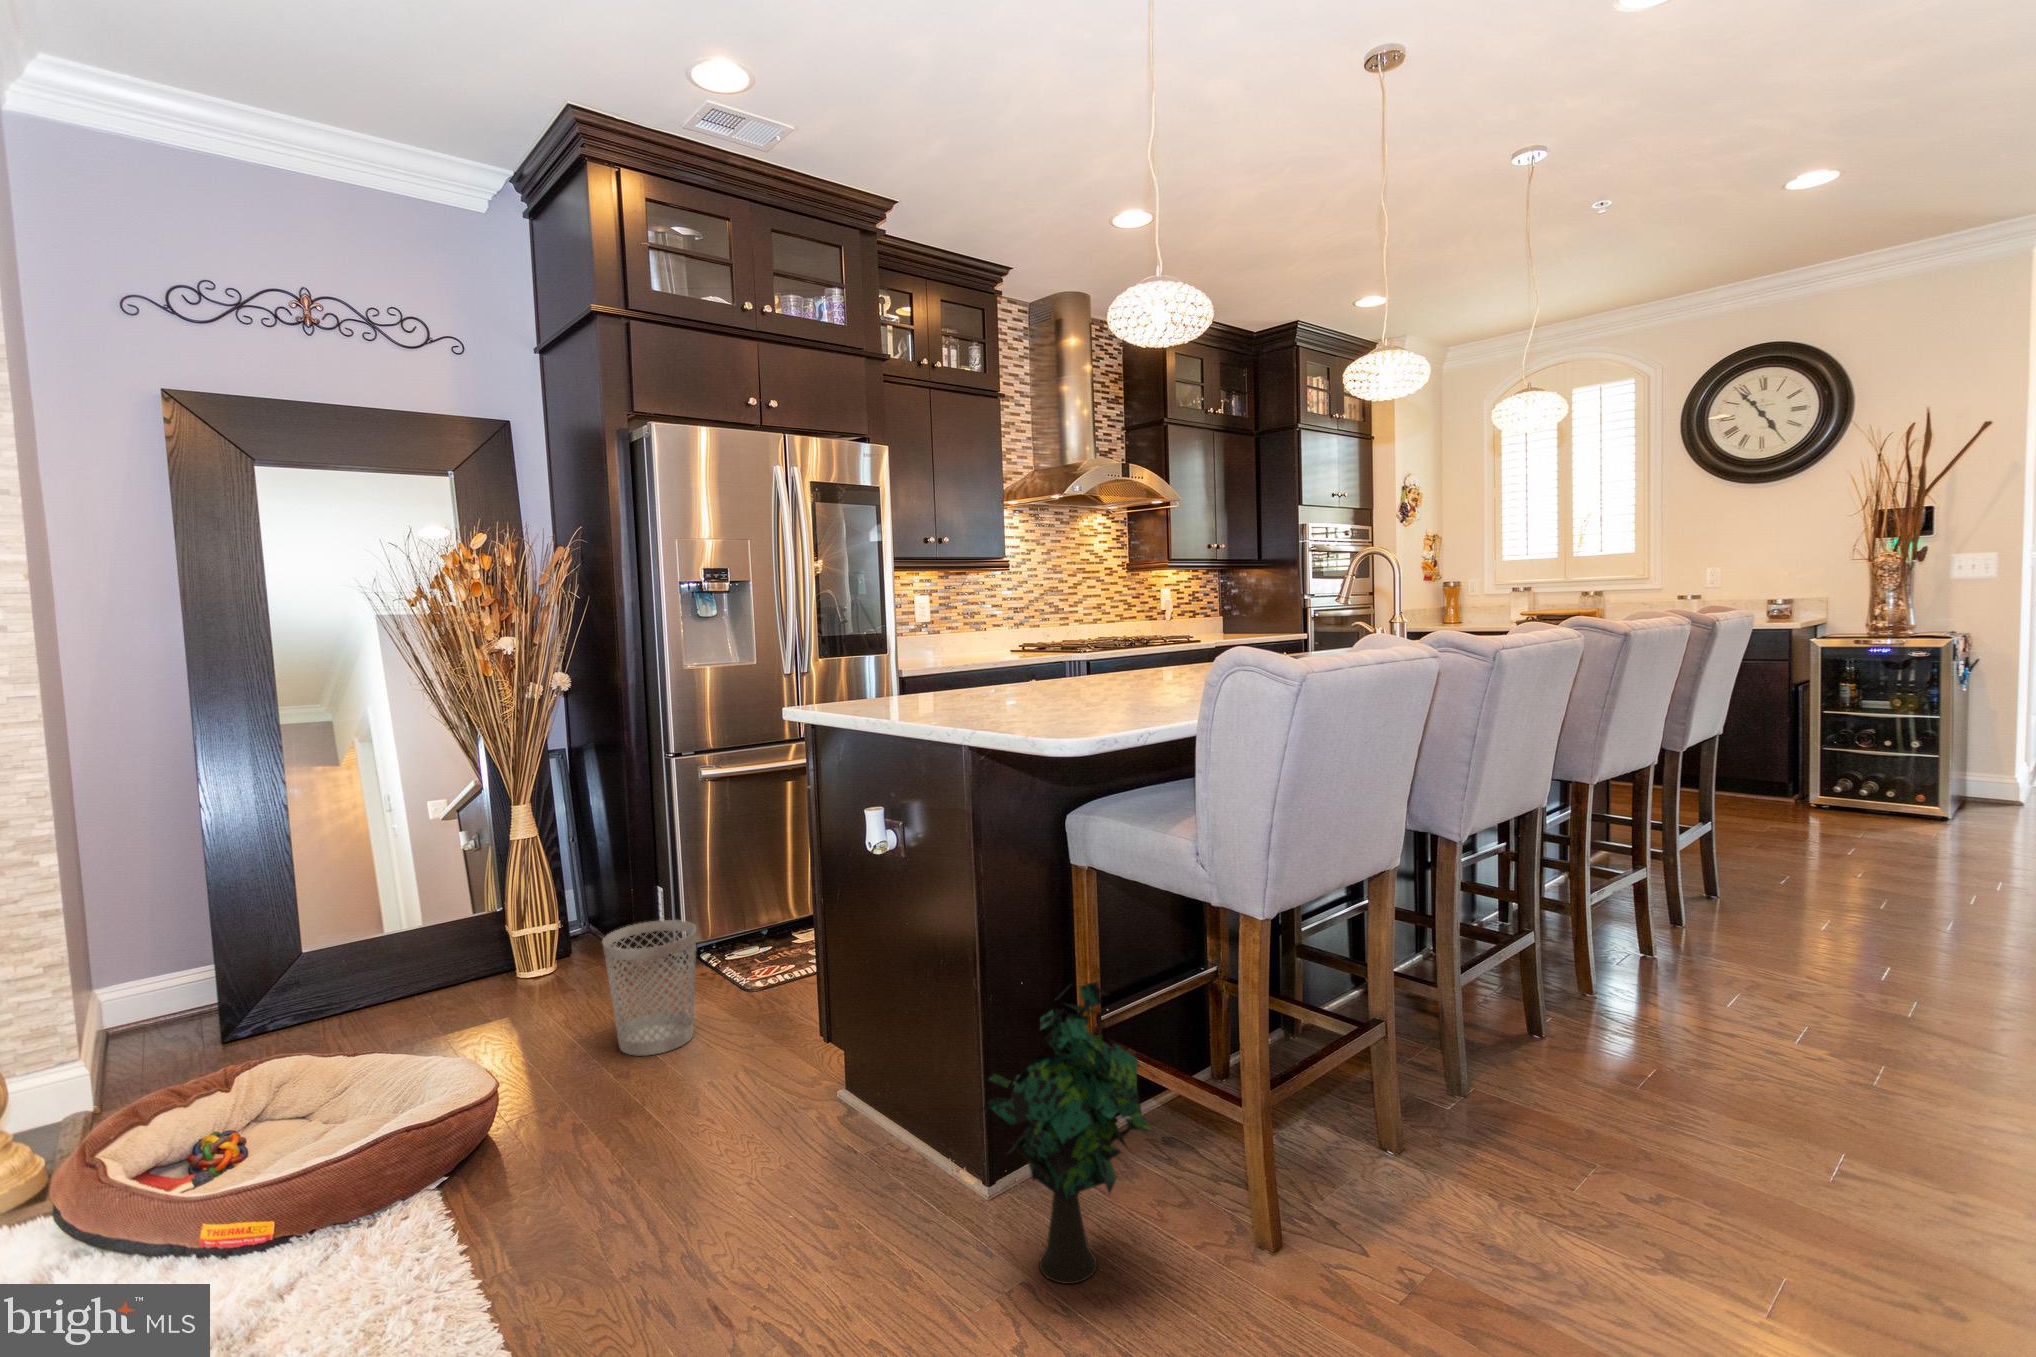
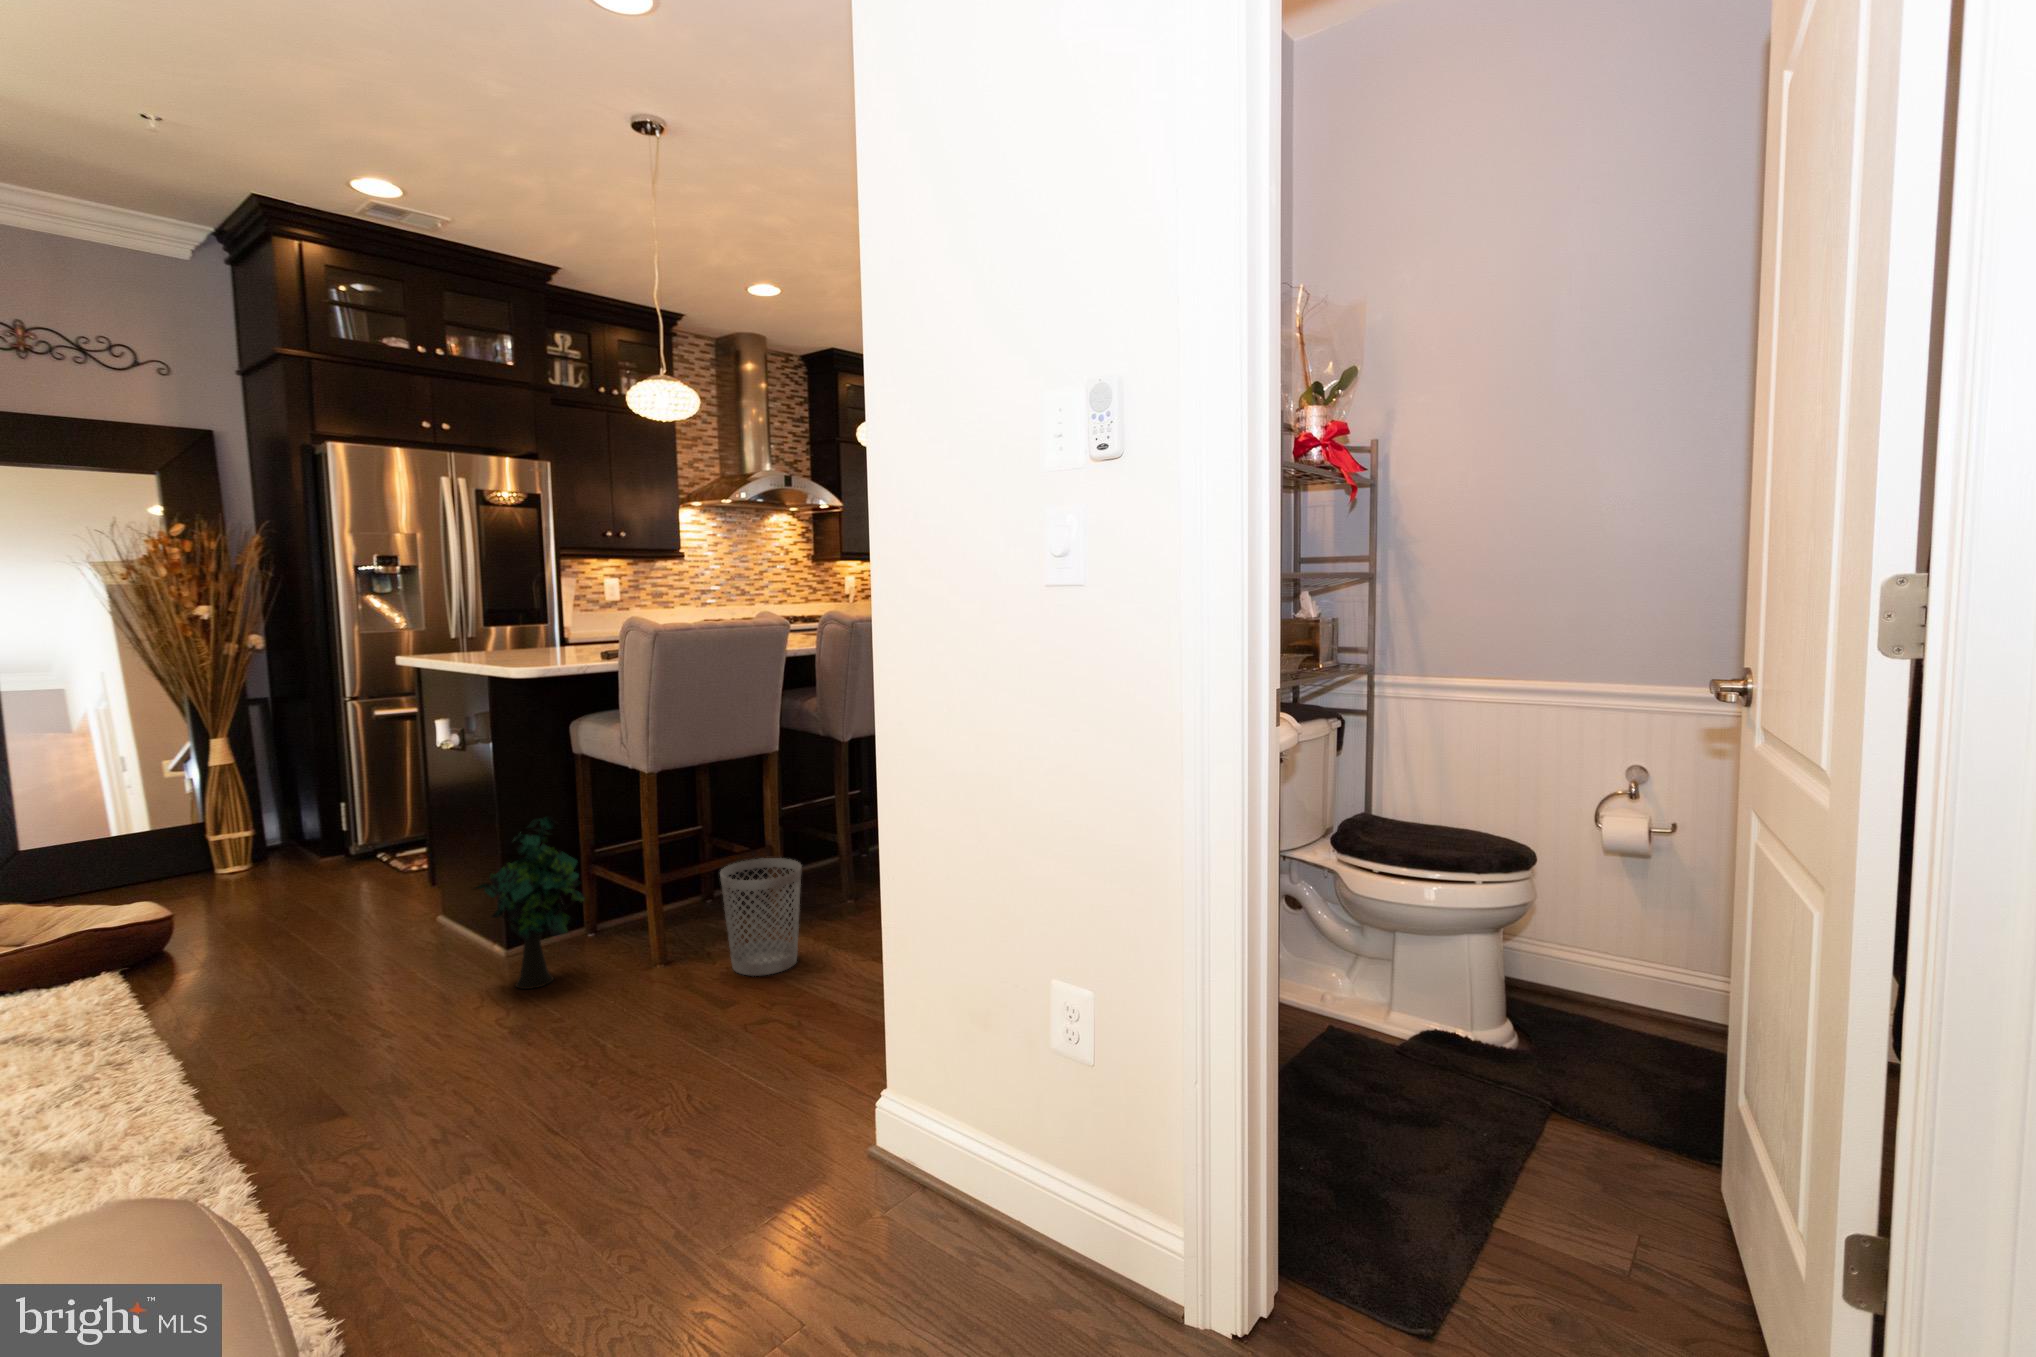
wastebasket: present [603,920,696,1056] -> present [720,858,802,976]

